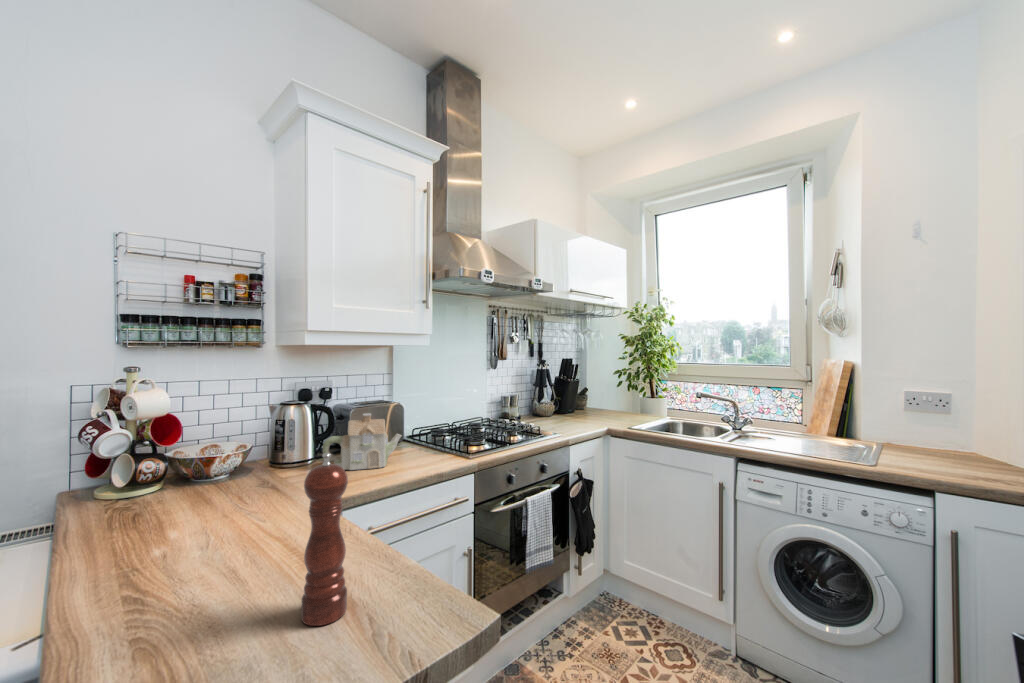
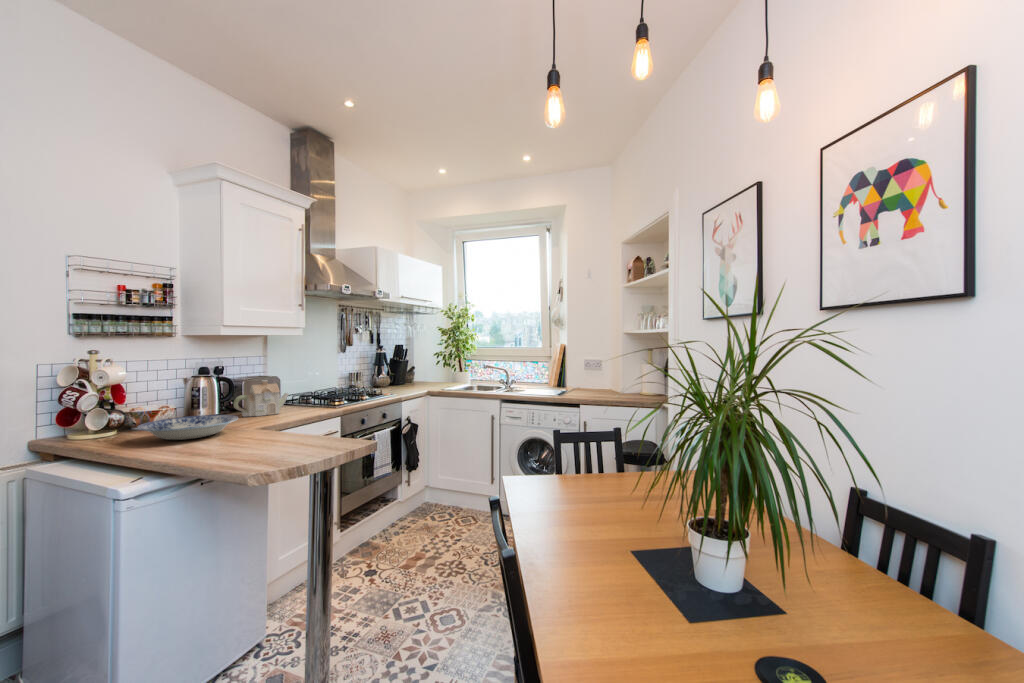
pepper mill: present [301,453,348,626] -> none [291,379,310,444]
plate: none [105,478,284,540] -> present [138,415,238,440]

